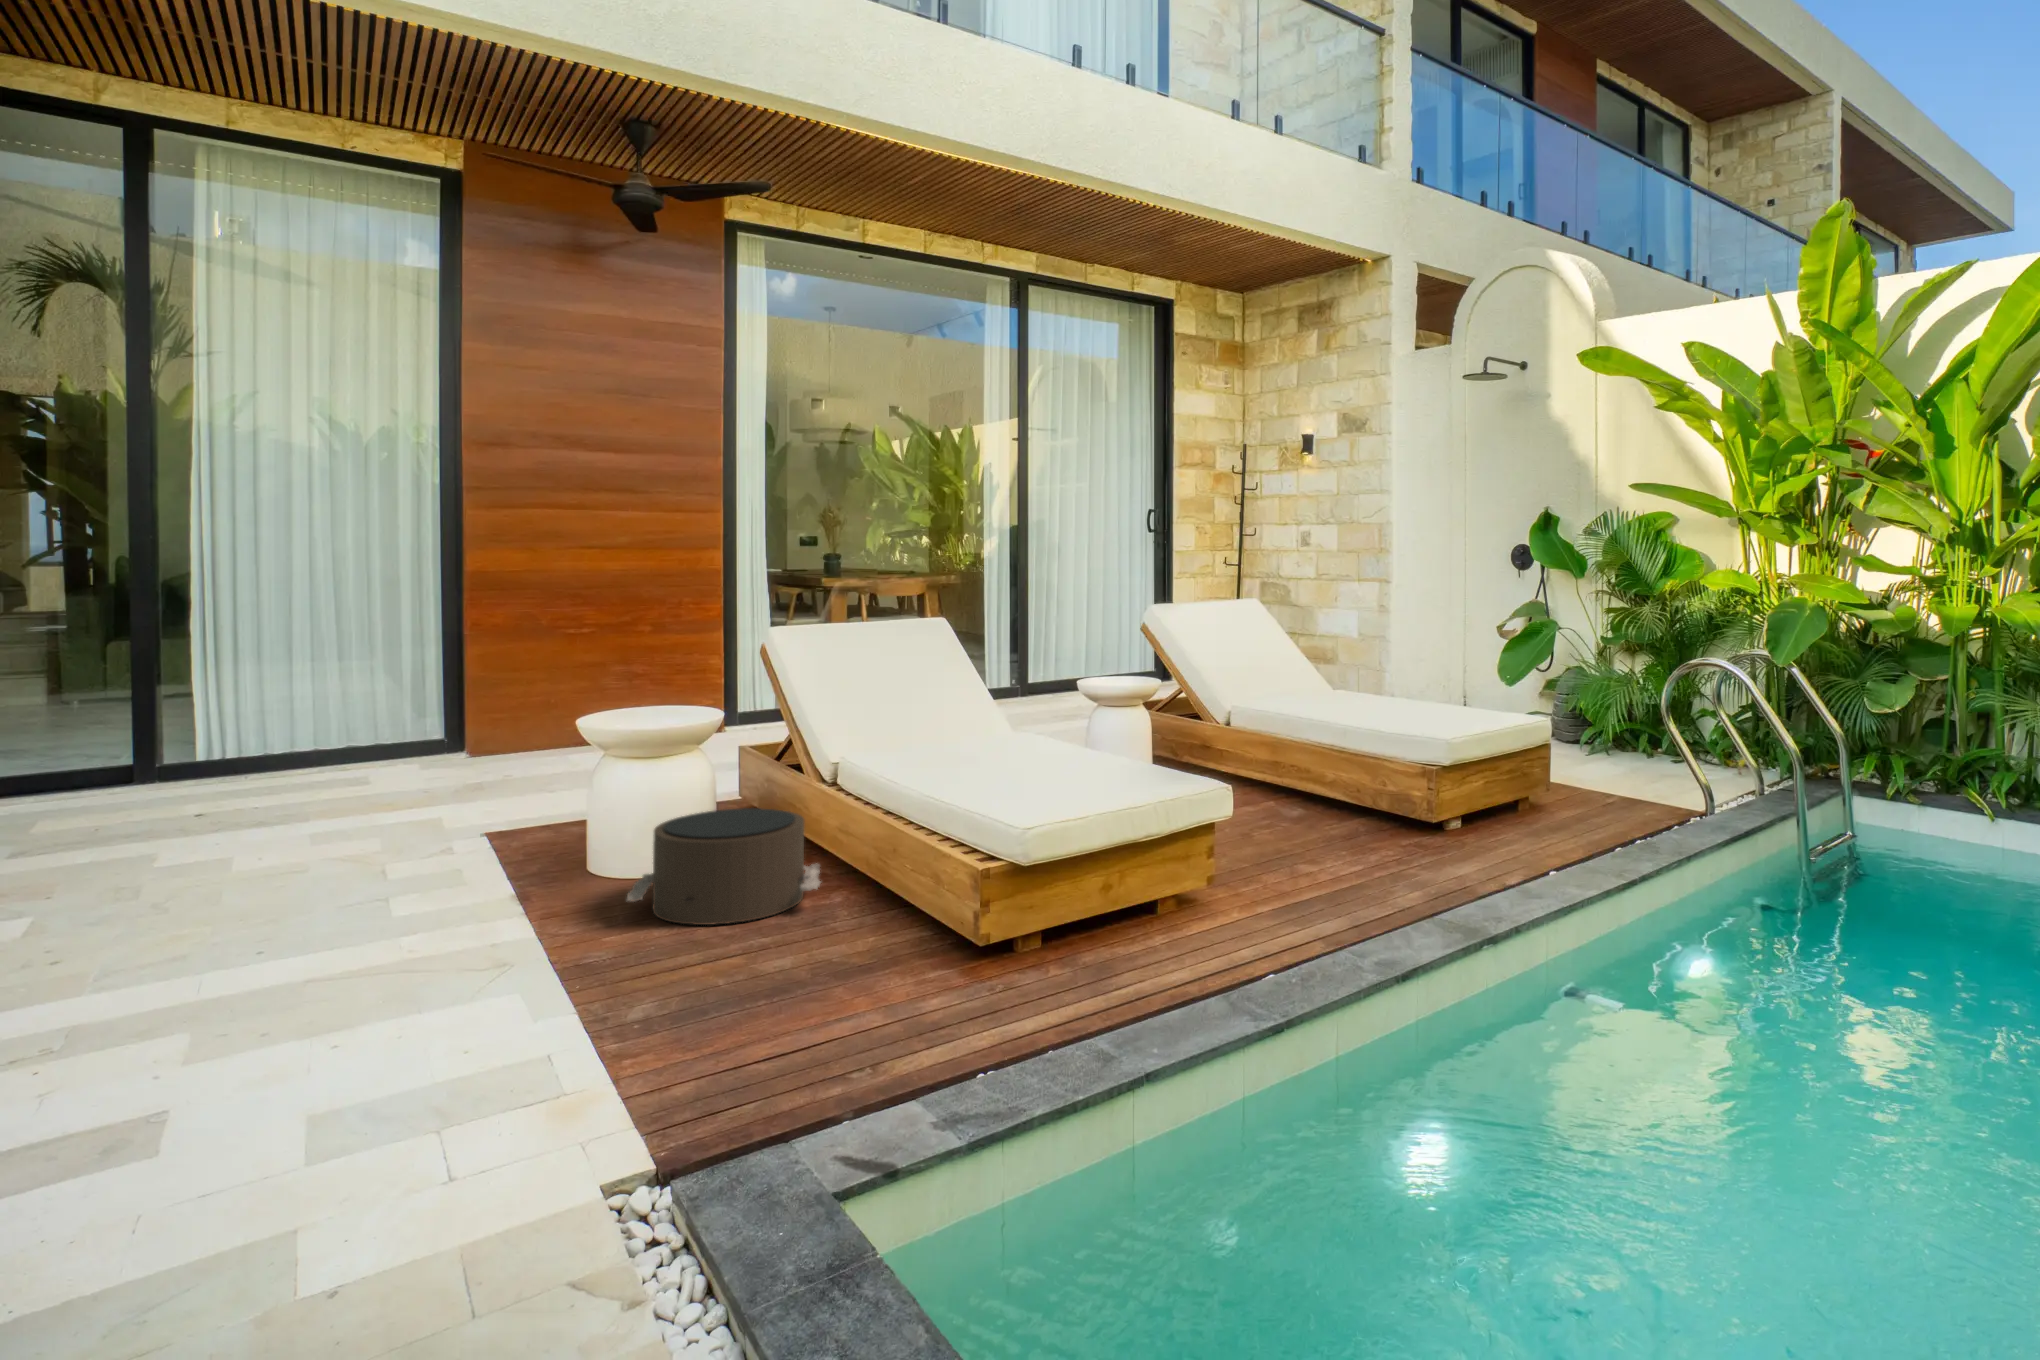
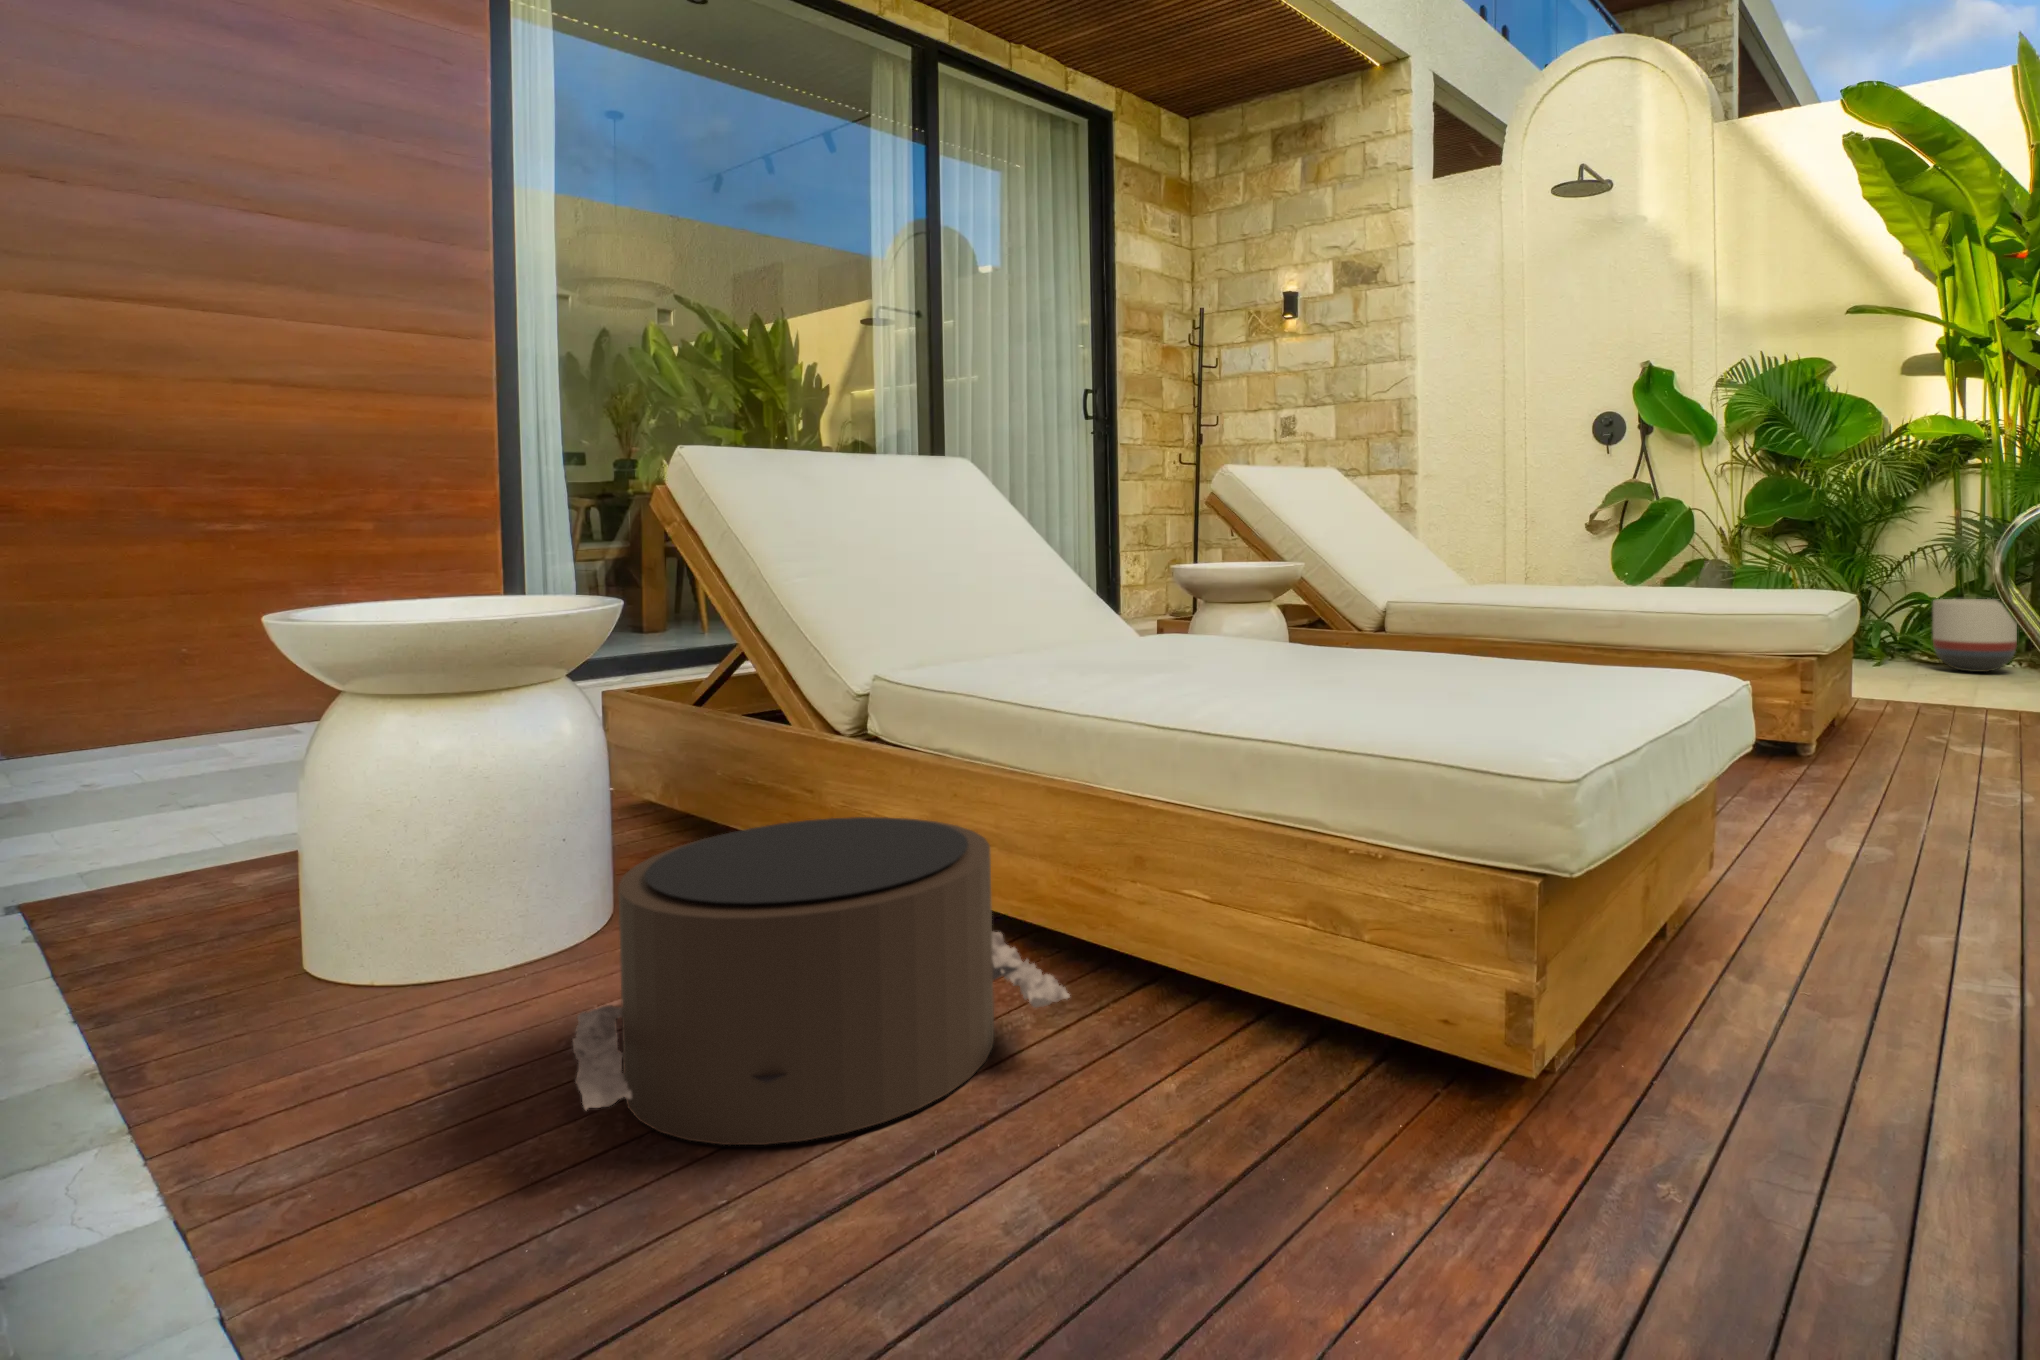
planter: none [1716,712,1778,772] -> present [1933,599,2017,672]

